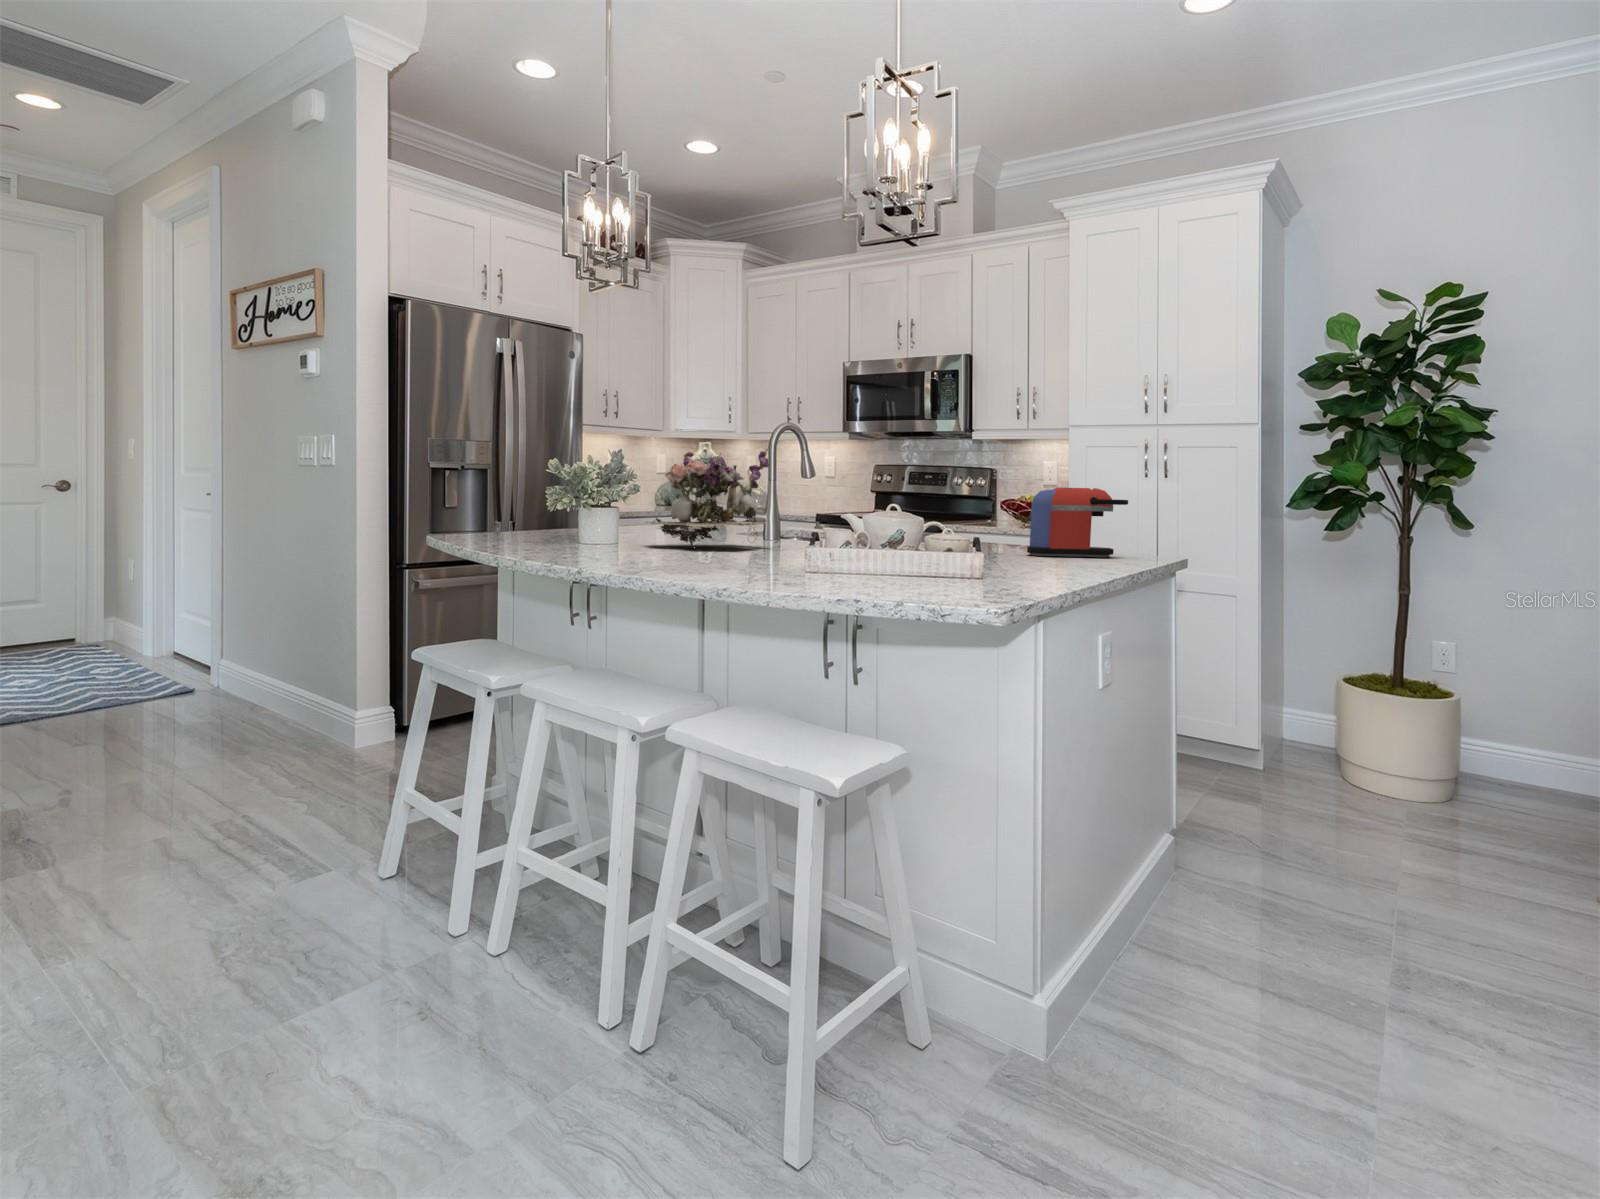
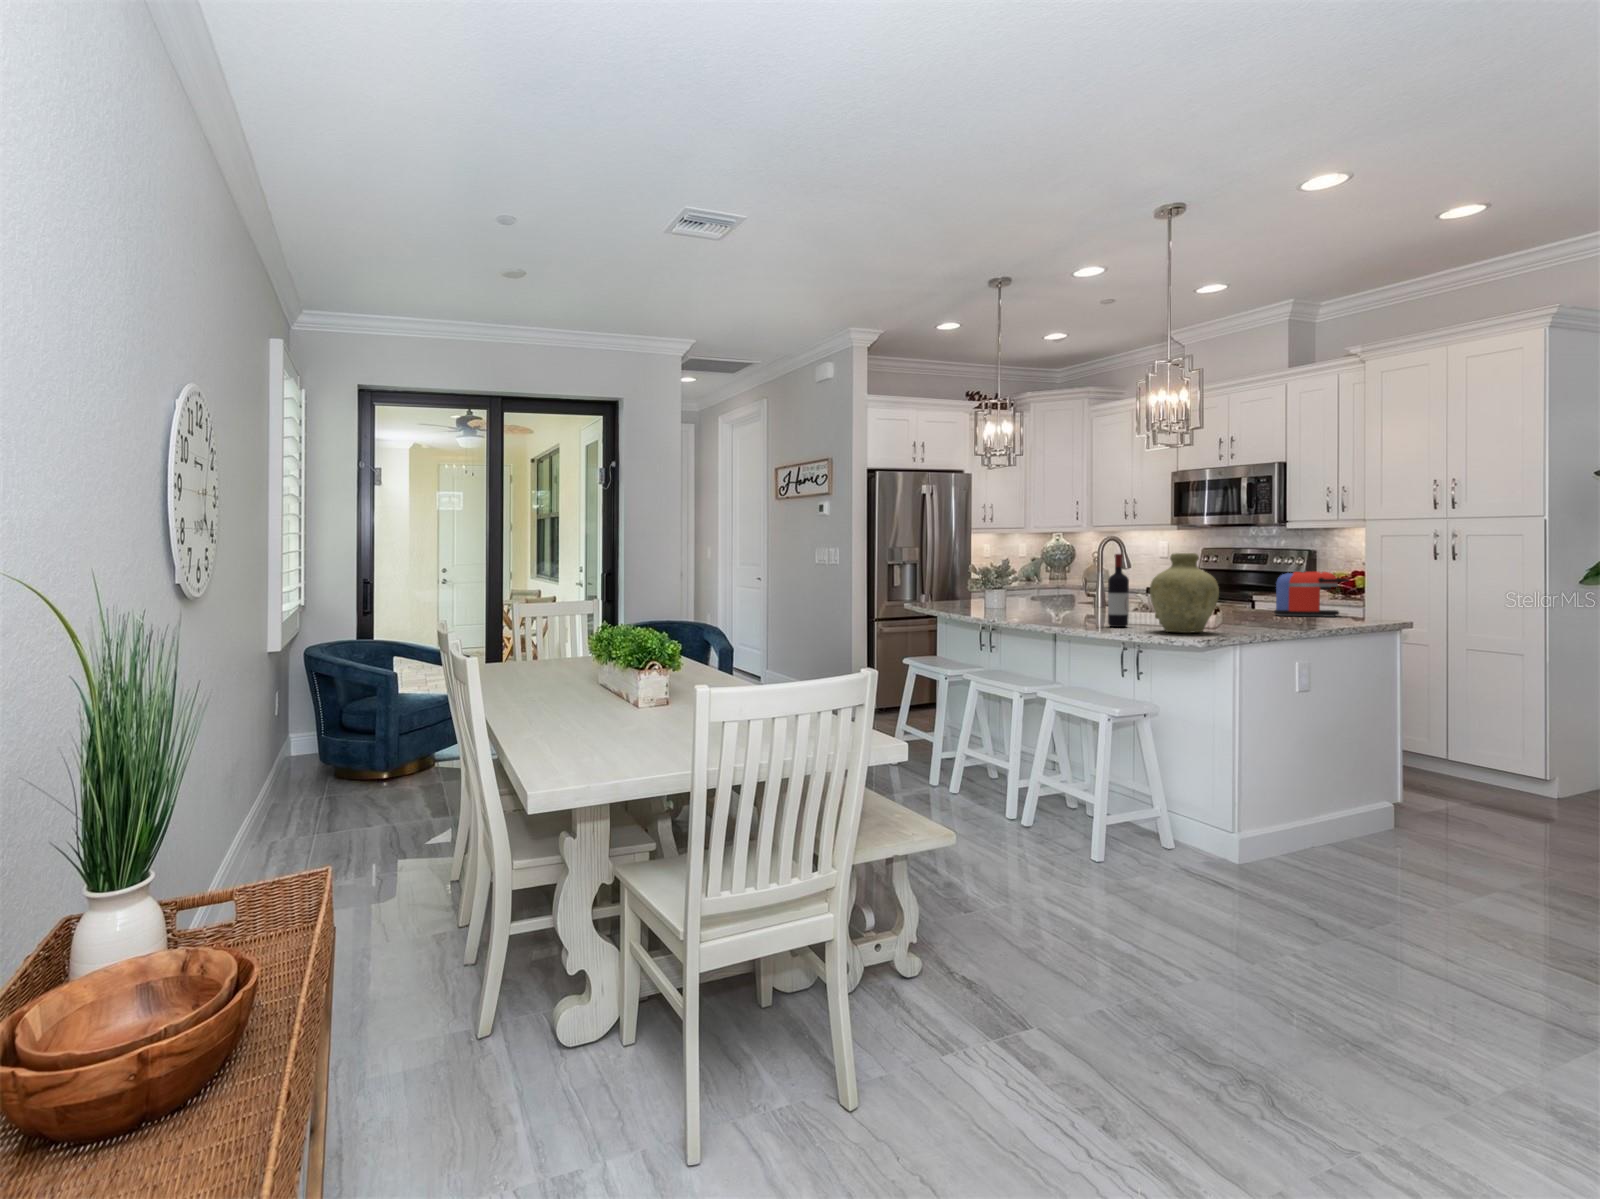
vase: none [883,426,1011,589] -> present [1150,553,1219,633]
wine bottle: none [798,431,838,577] -> present [1108,554,1129,627]
flower arrangement: present [644,449,769,546] -> none [1022,553,1102,611]

